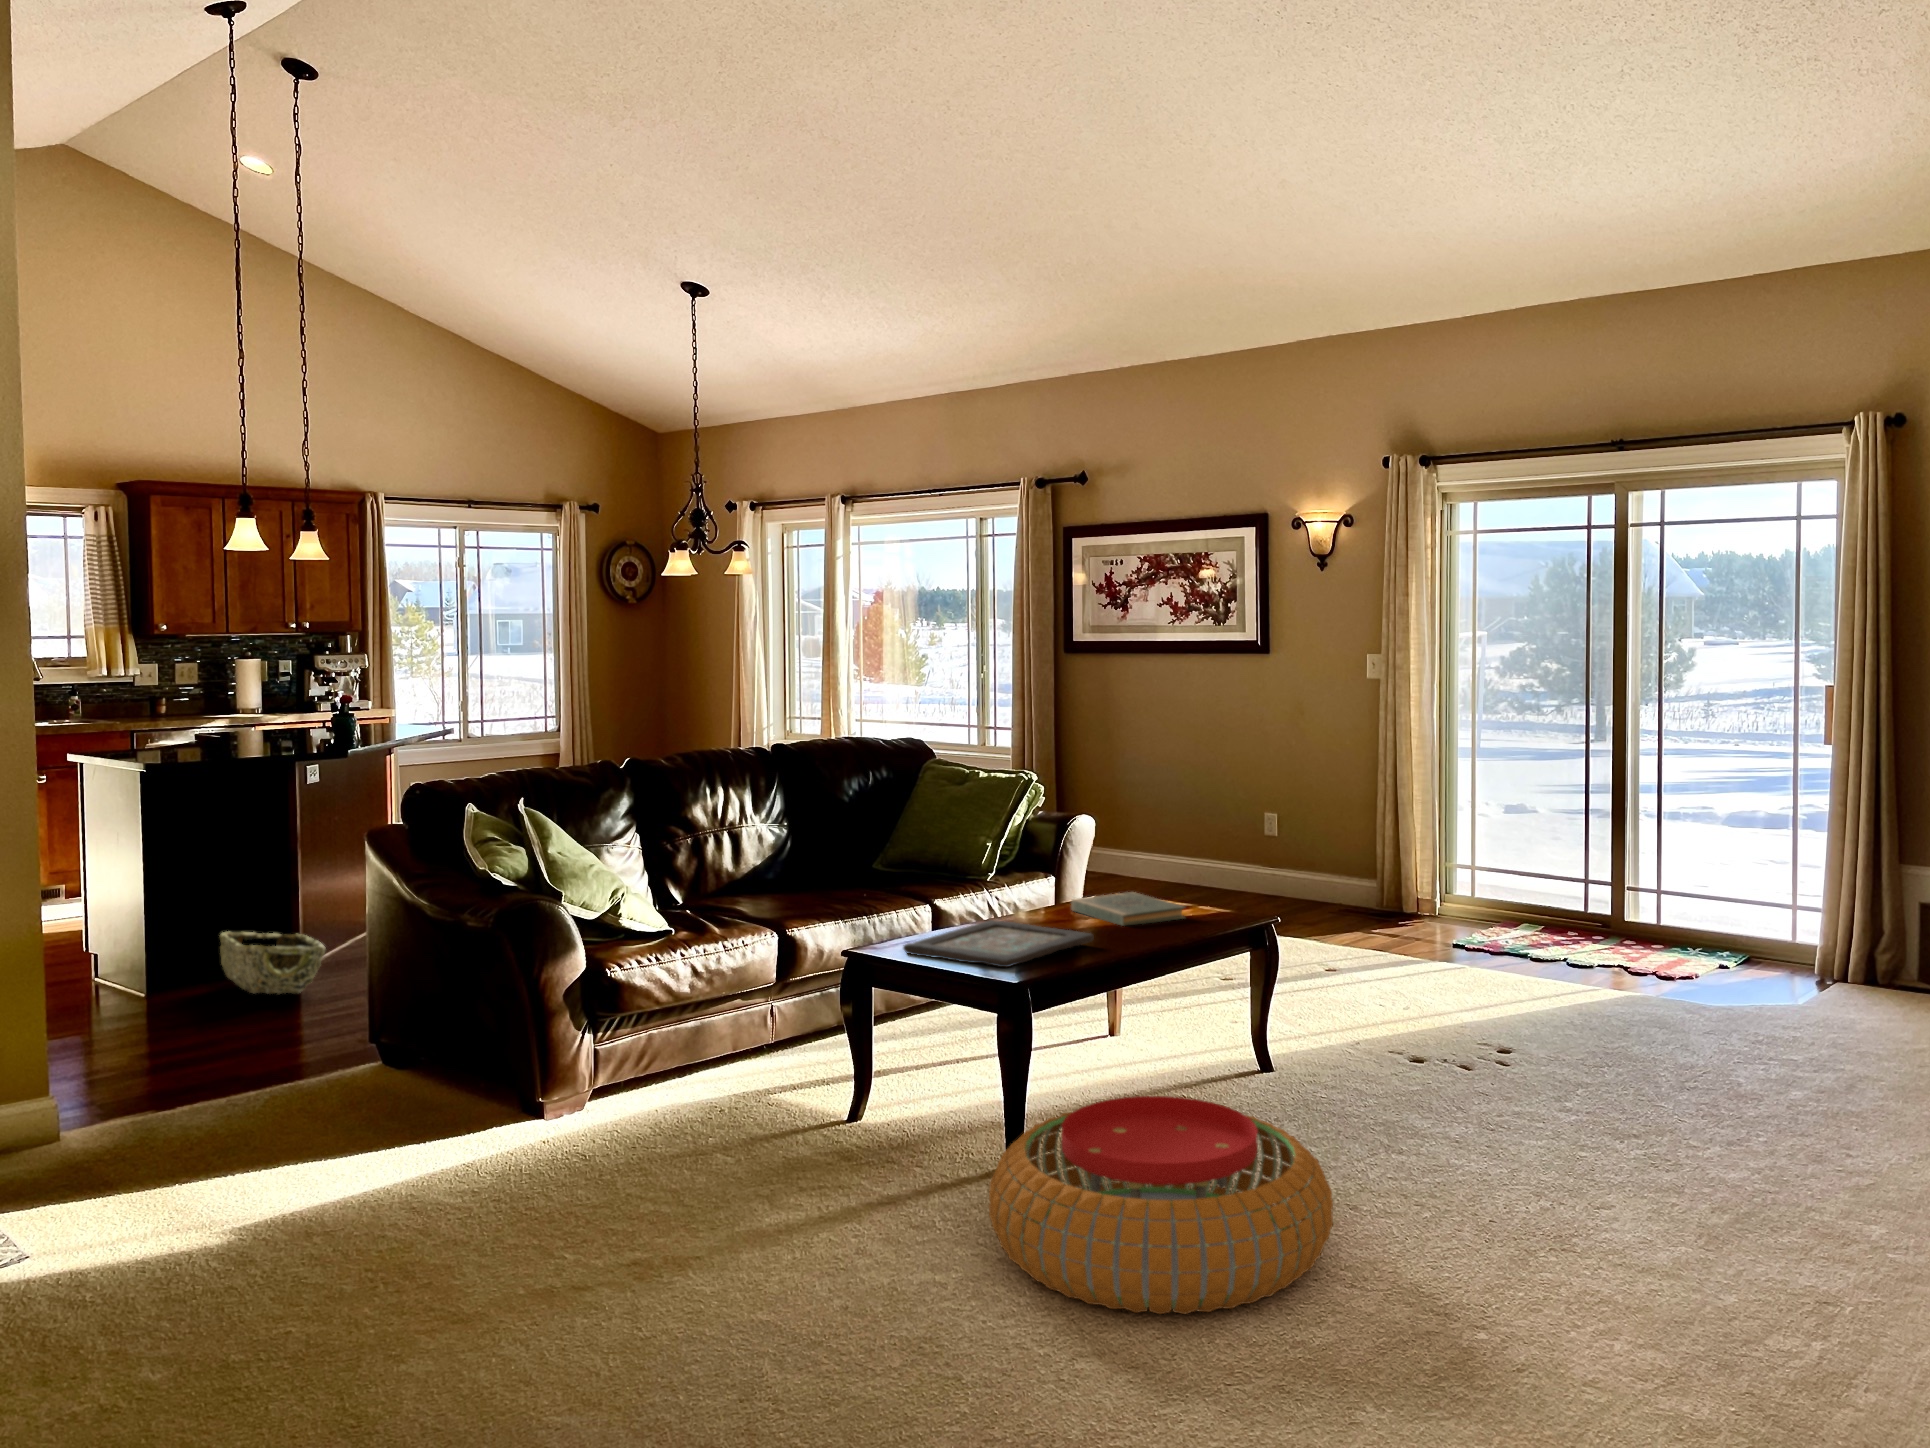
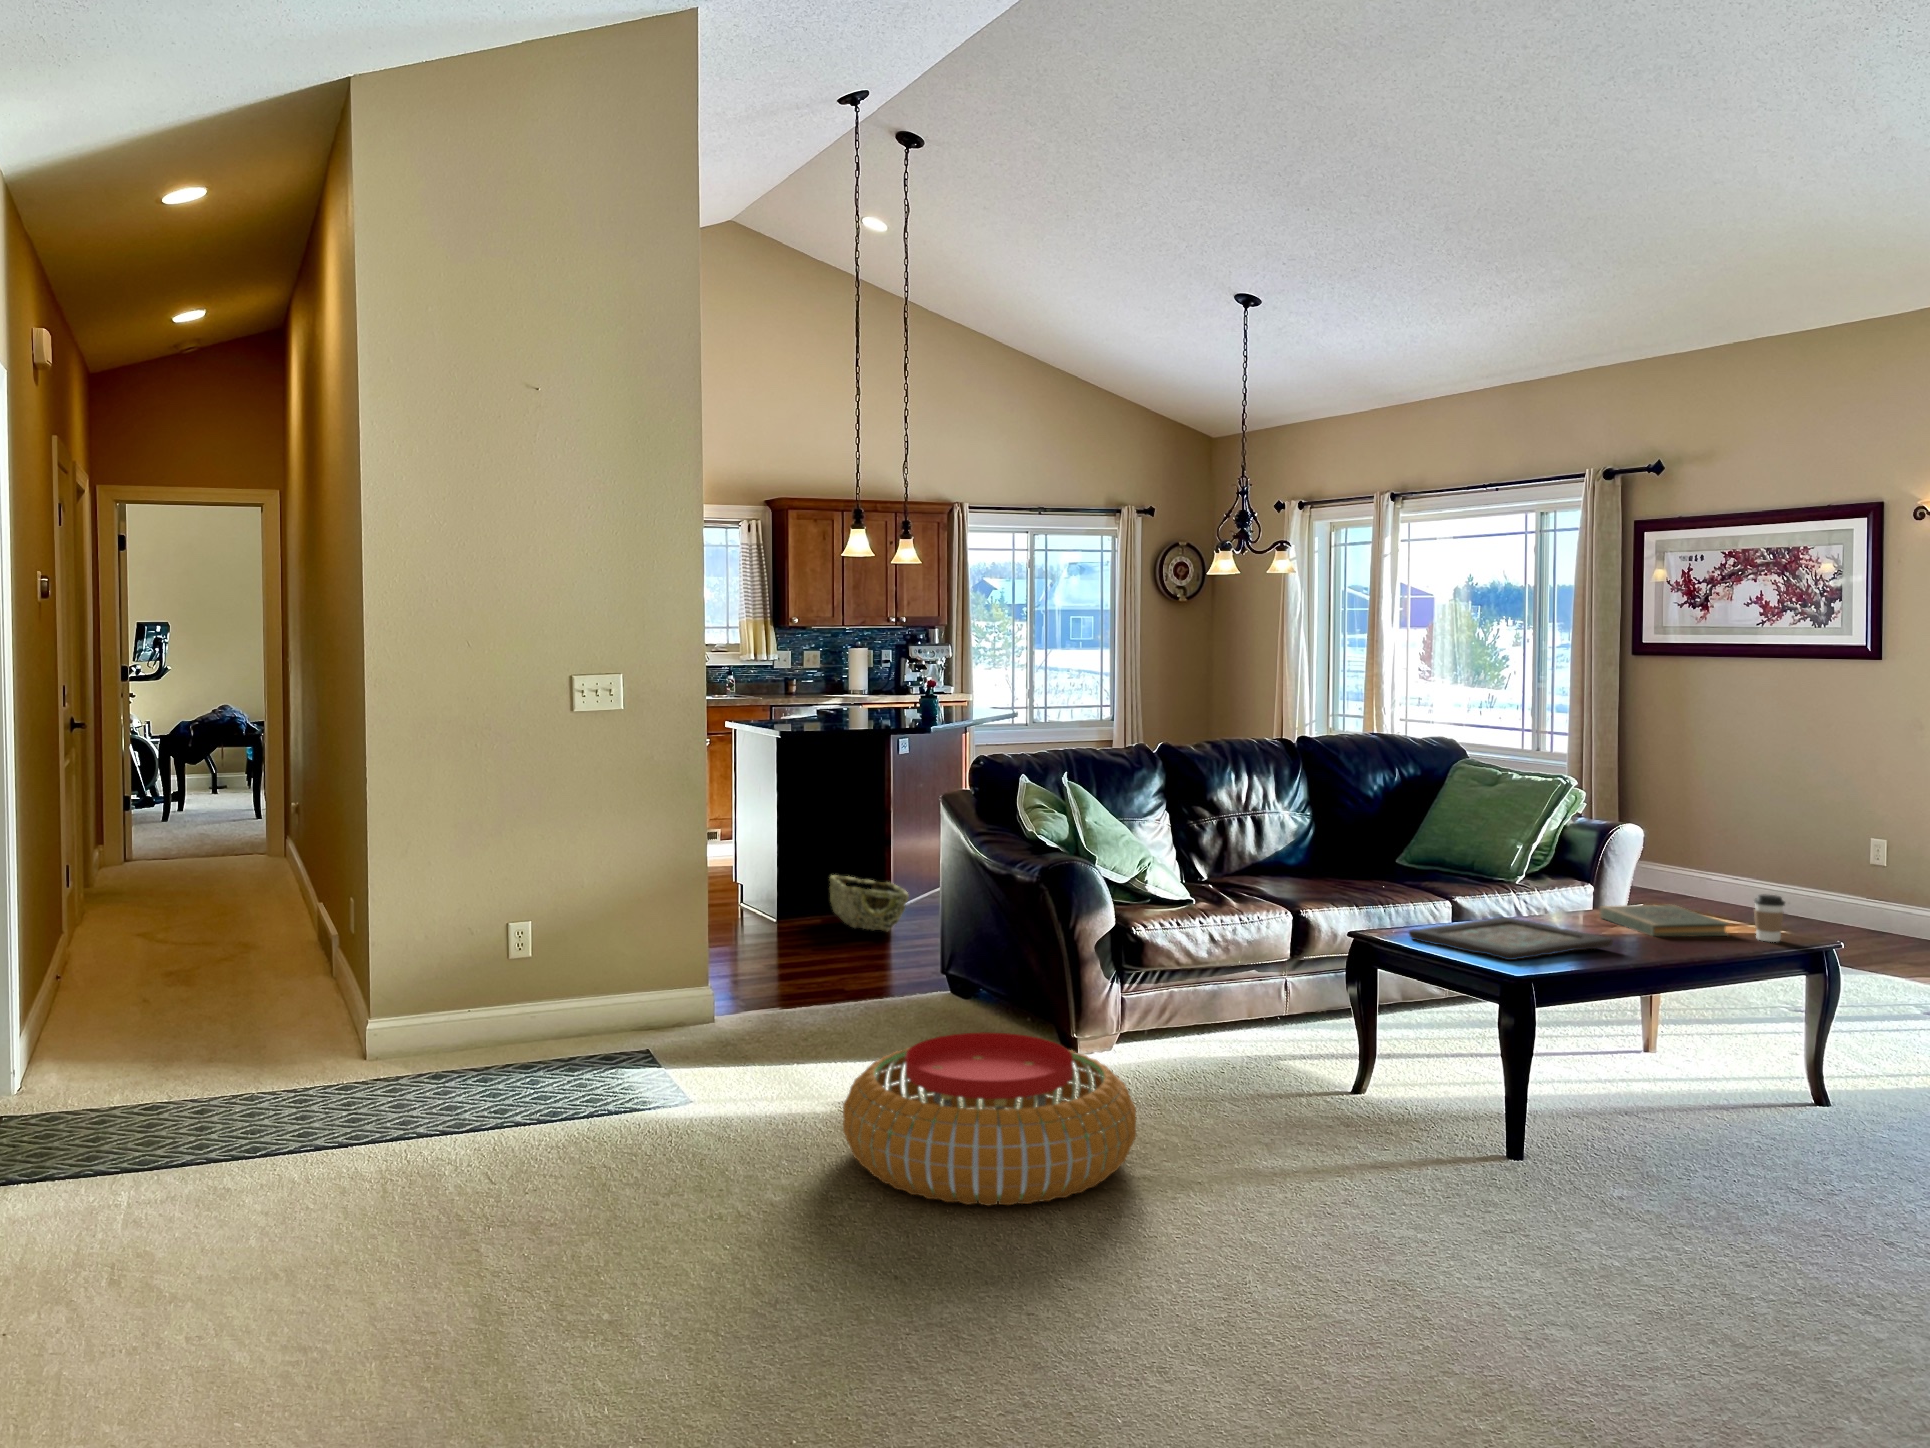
coffee cup: none [1205,877,1232,921] -> present [1754,894,1785,942]
pouf: present [989,1096,1333,1314] -> present [843,1032,1136,1206]

